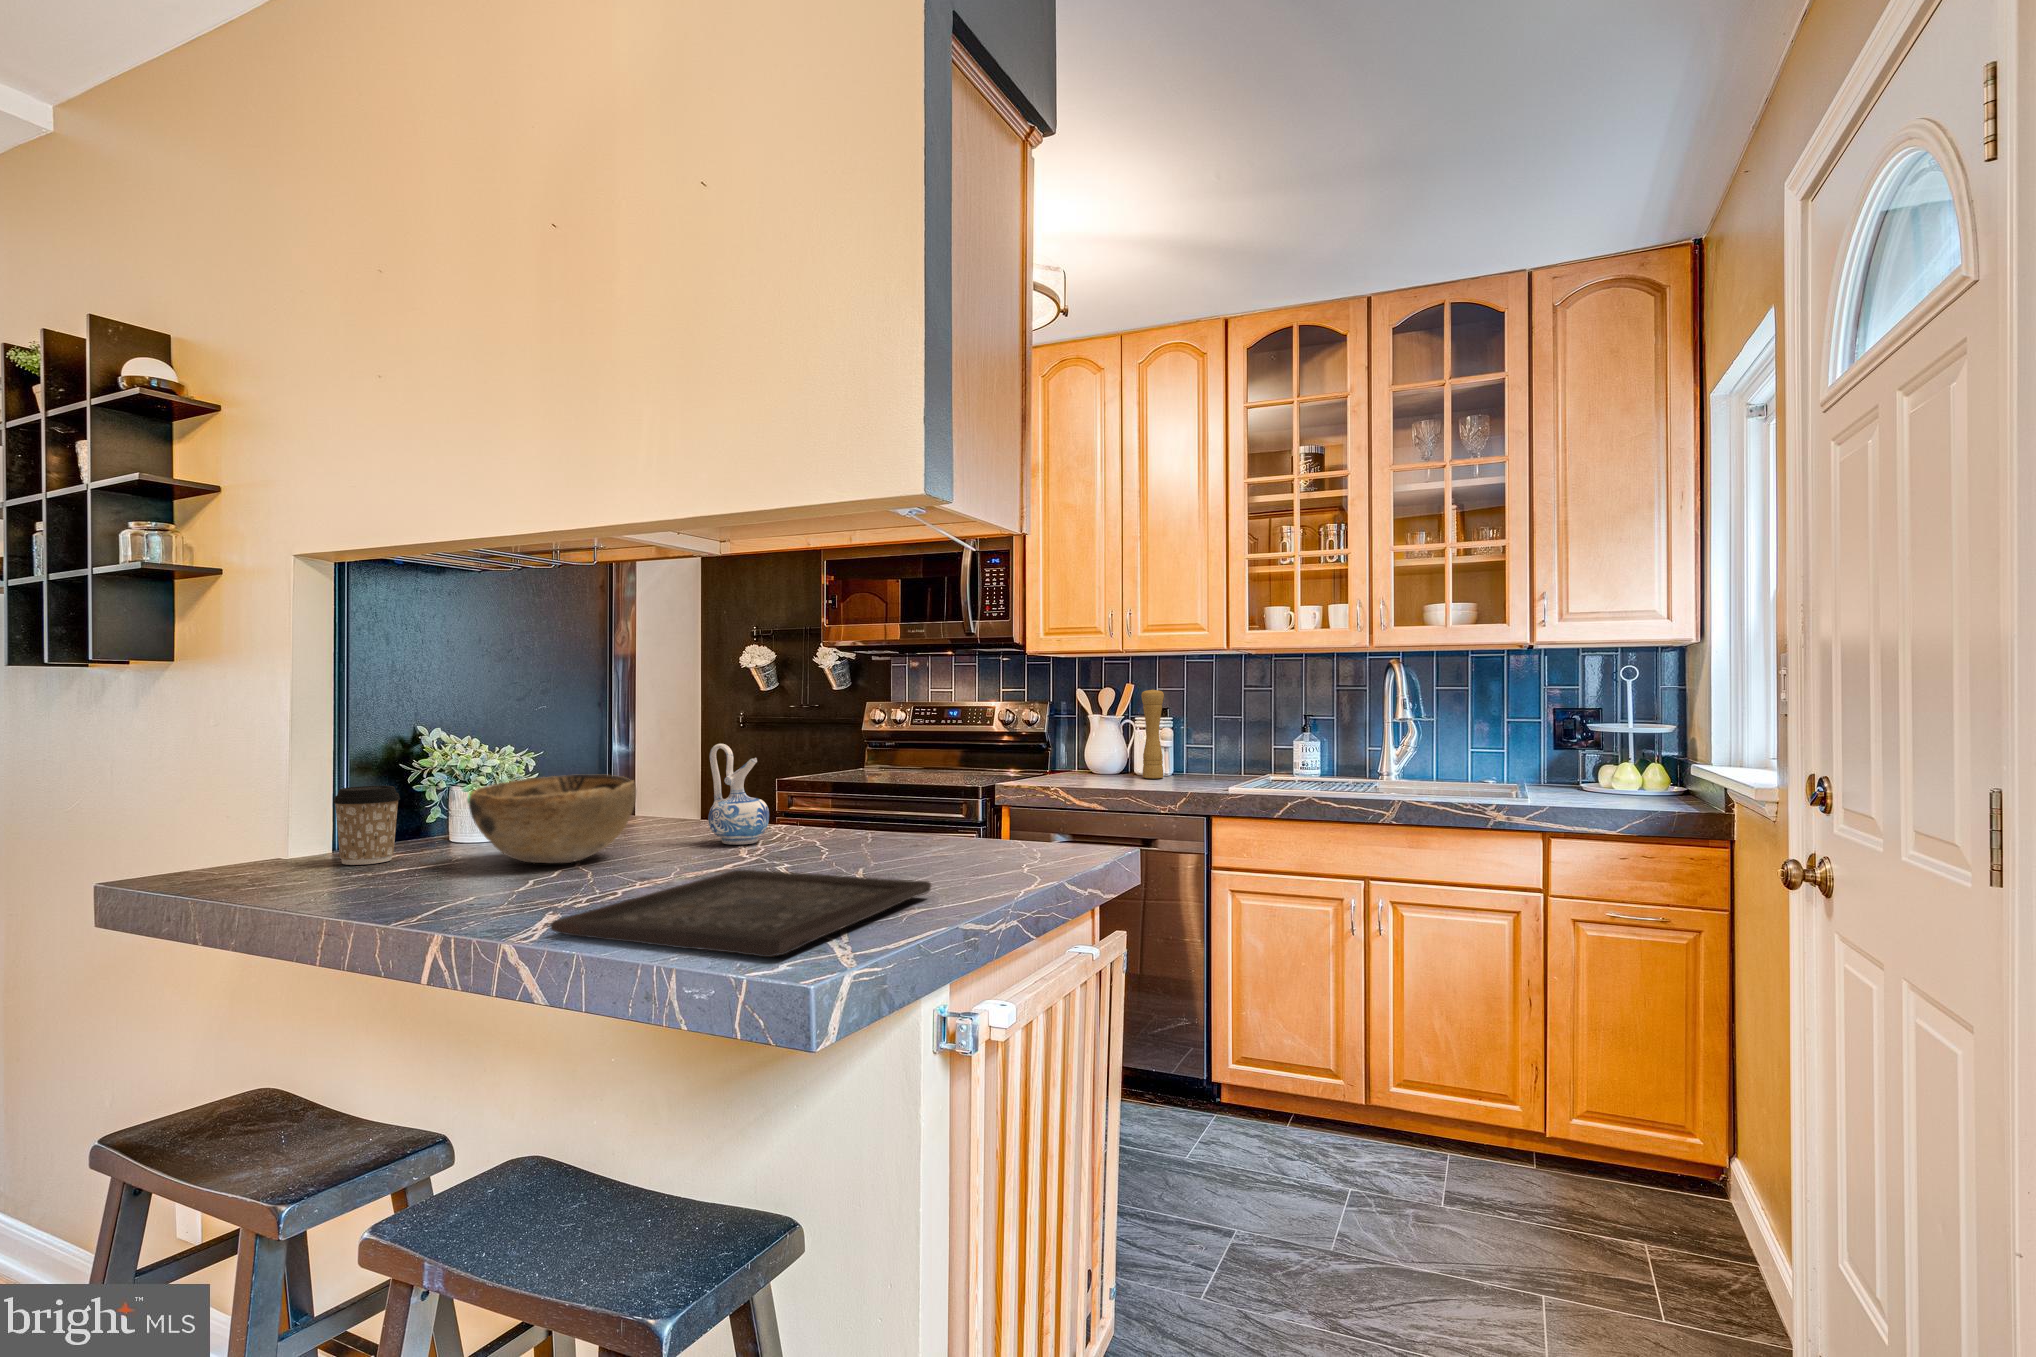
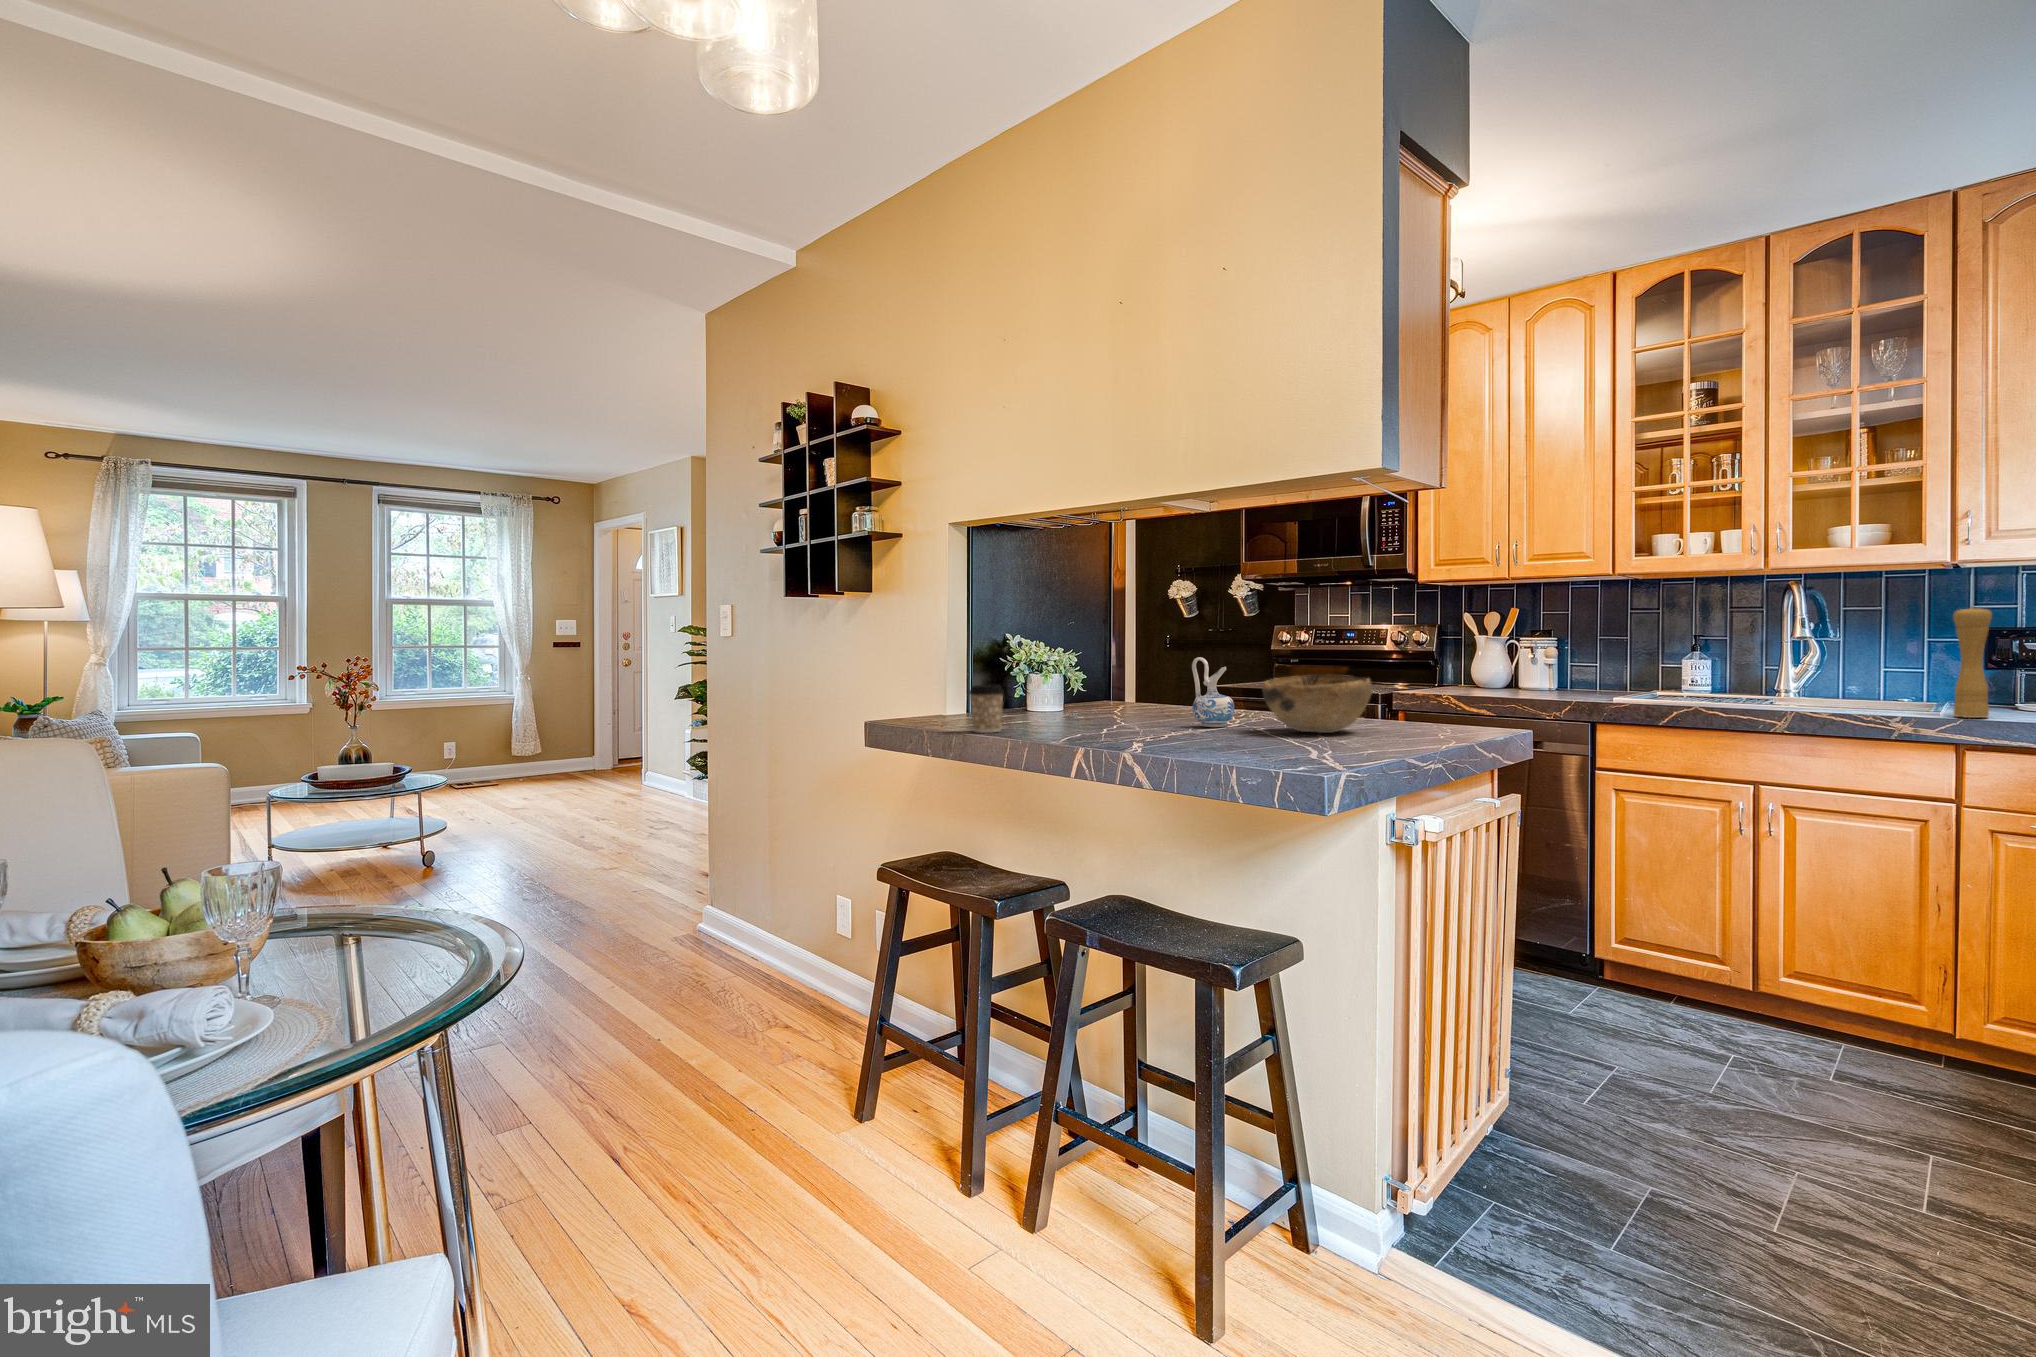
pepper mill: present [1141,689,1164,778] -> present [1953,607,1992,718]
decorative bowl: present [468,775,636,863] -> present [1262,675,1372,733]
tray: present [551,870,931,957] -> none [1150,734,1374,767]

